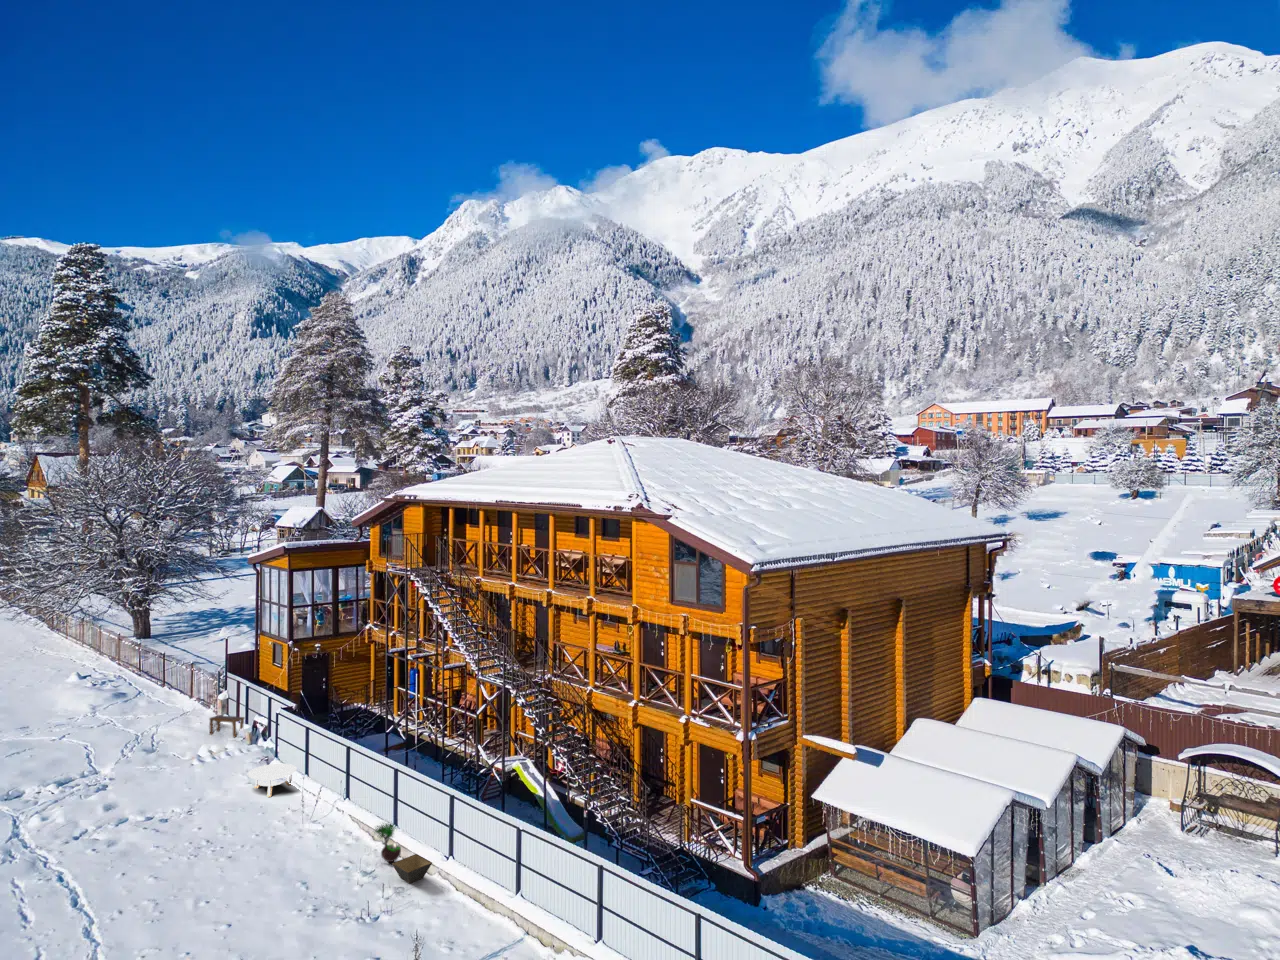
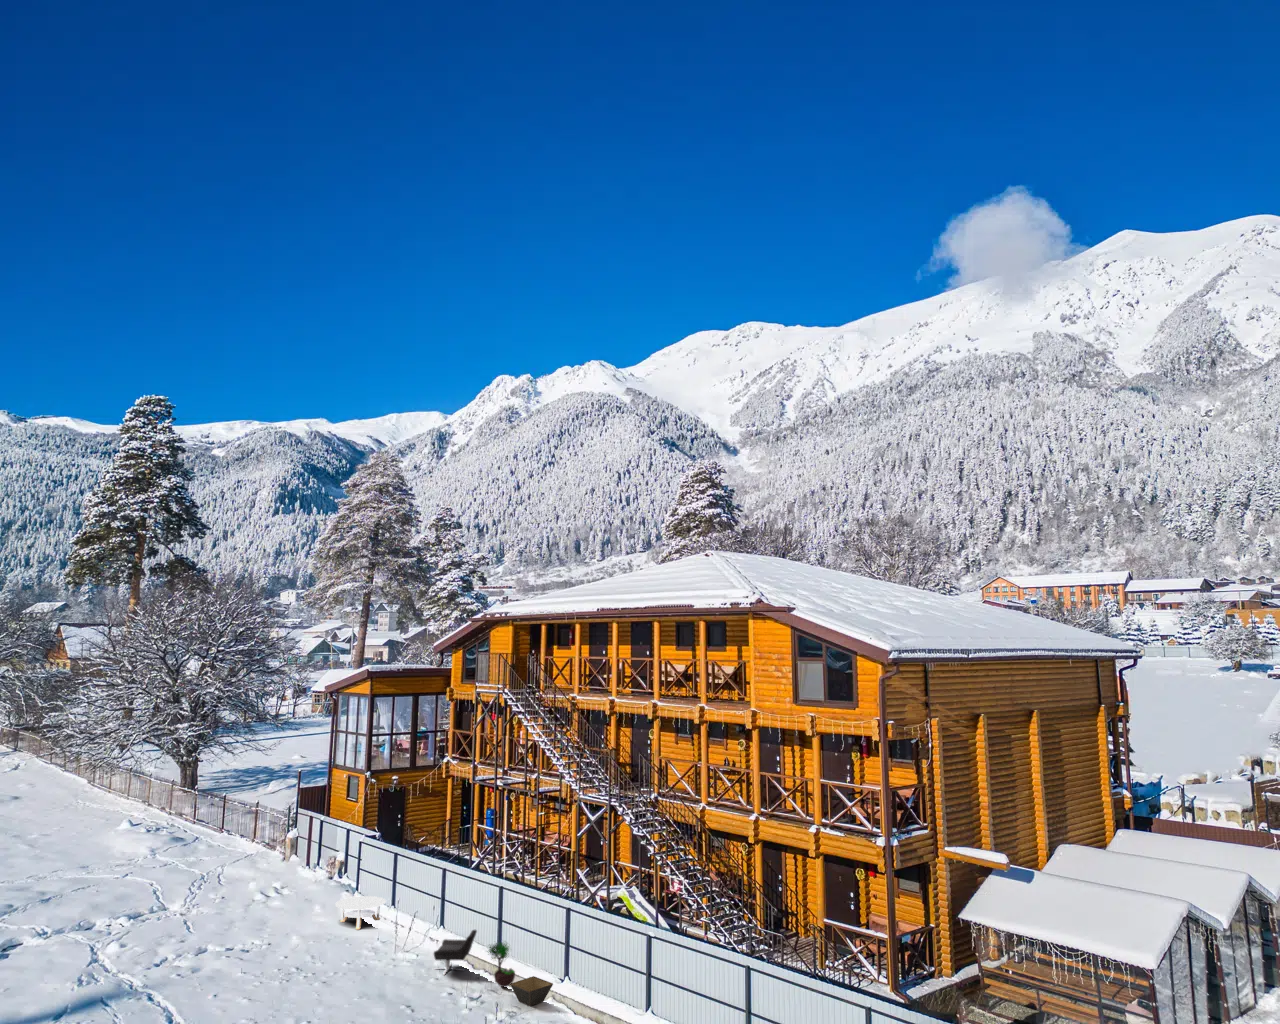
bench: present [210,715,244,737] -> none [280,855,318,878]
lounge chair: none [326,806,370,849] -> present [434,930,477,975]

